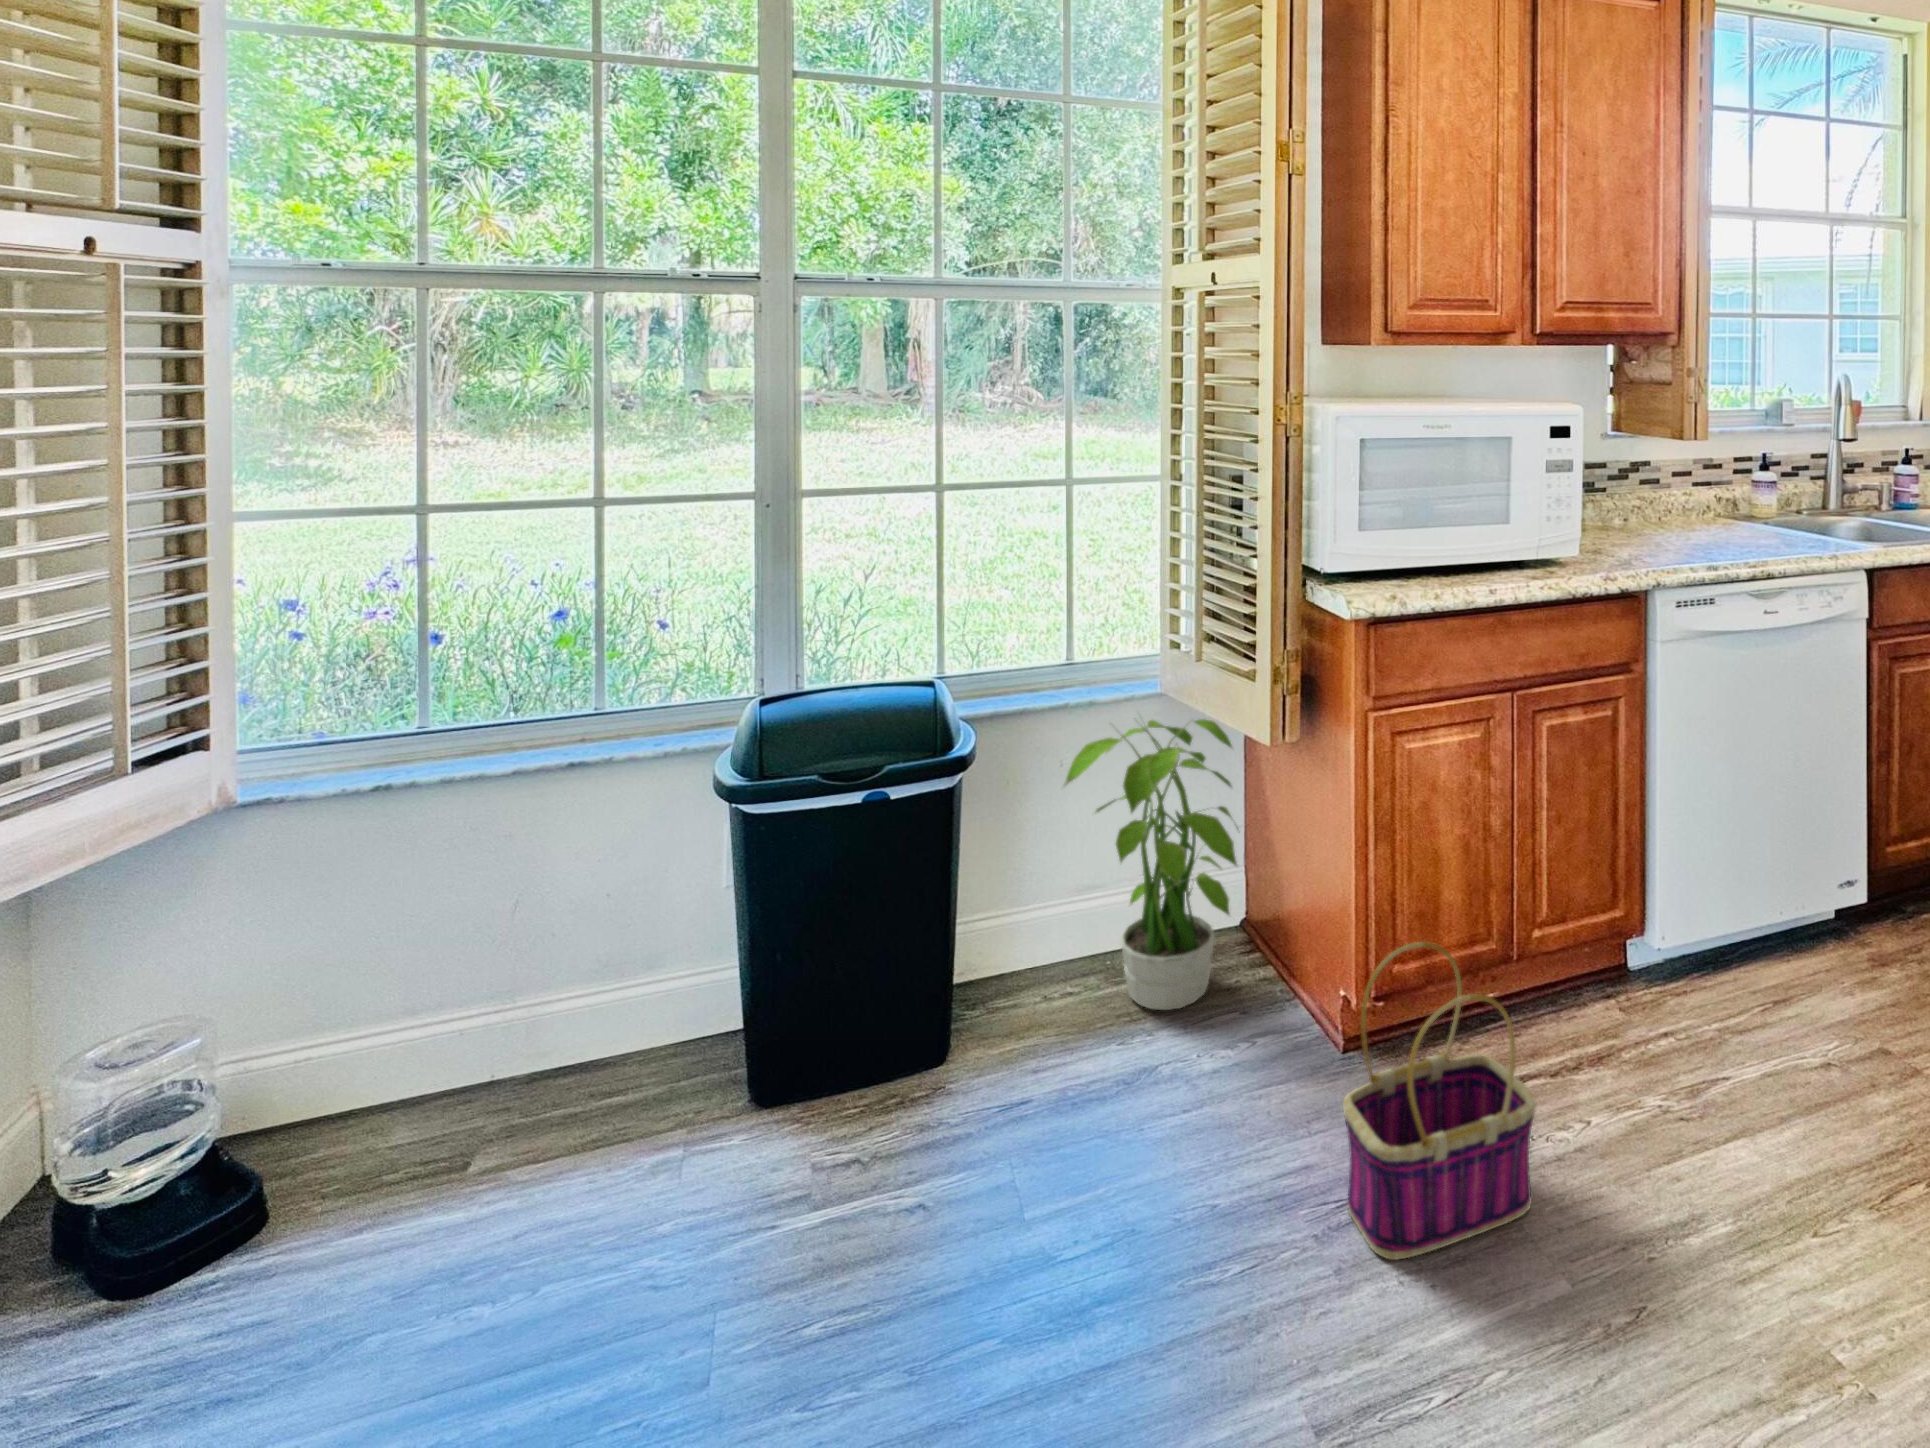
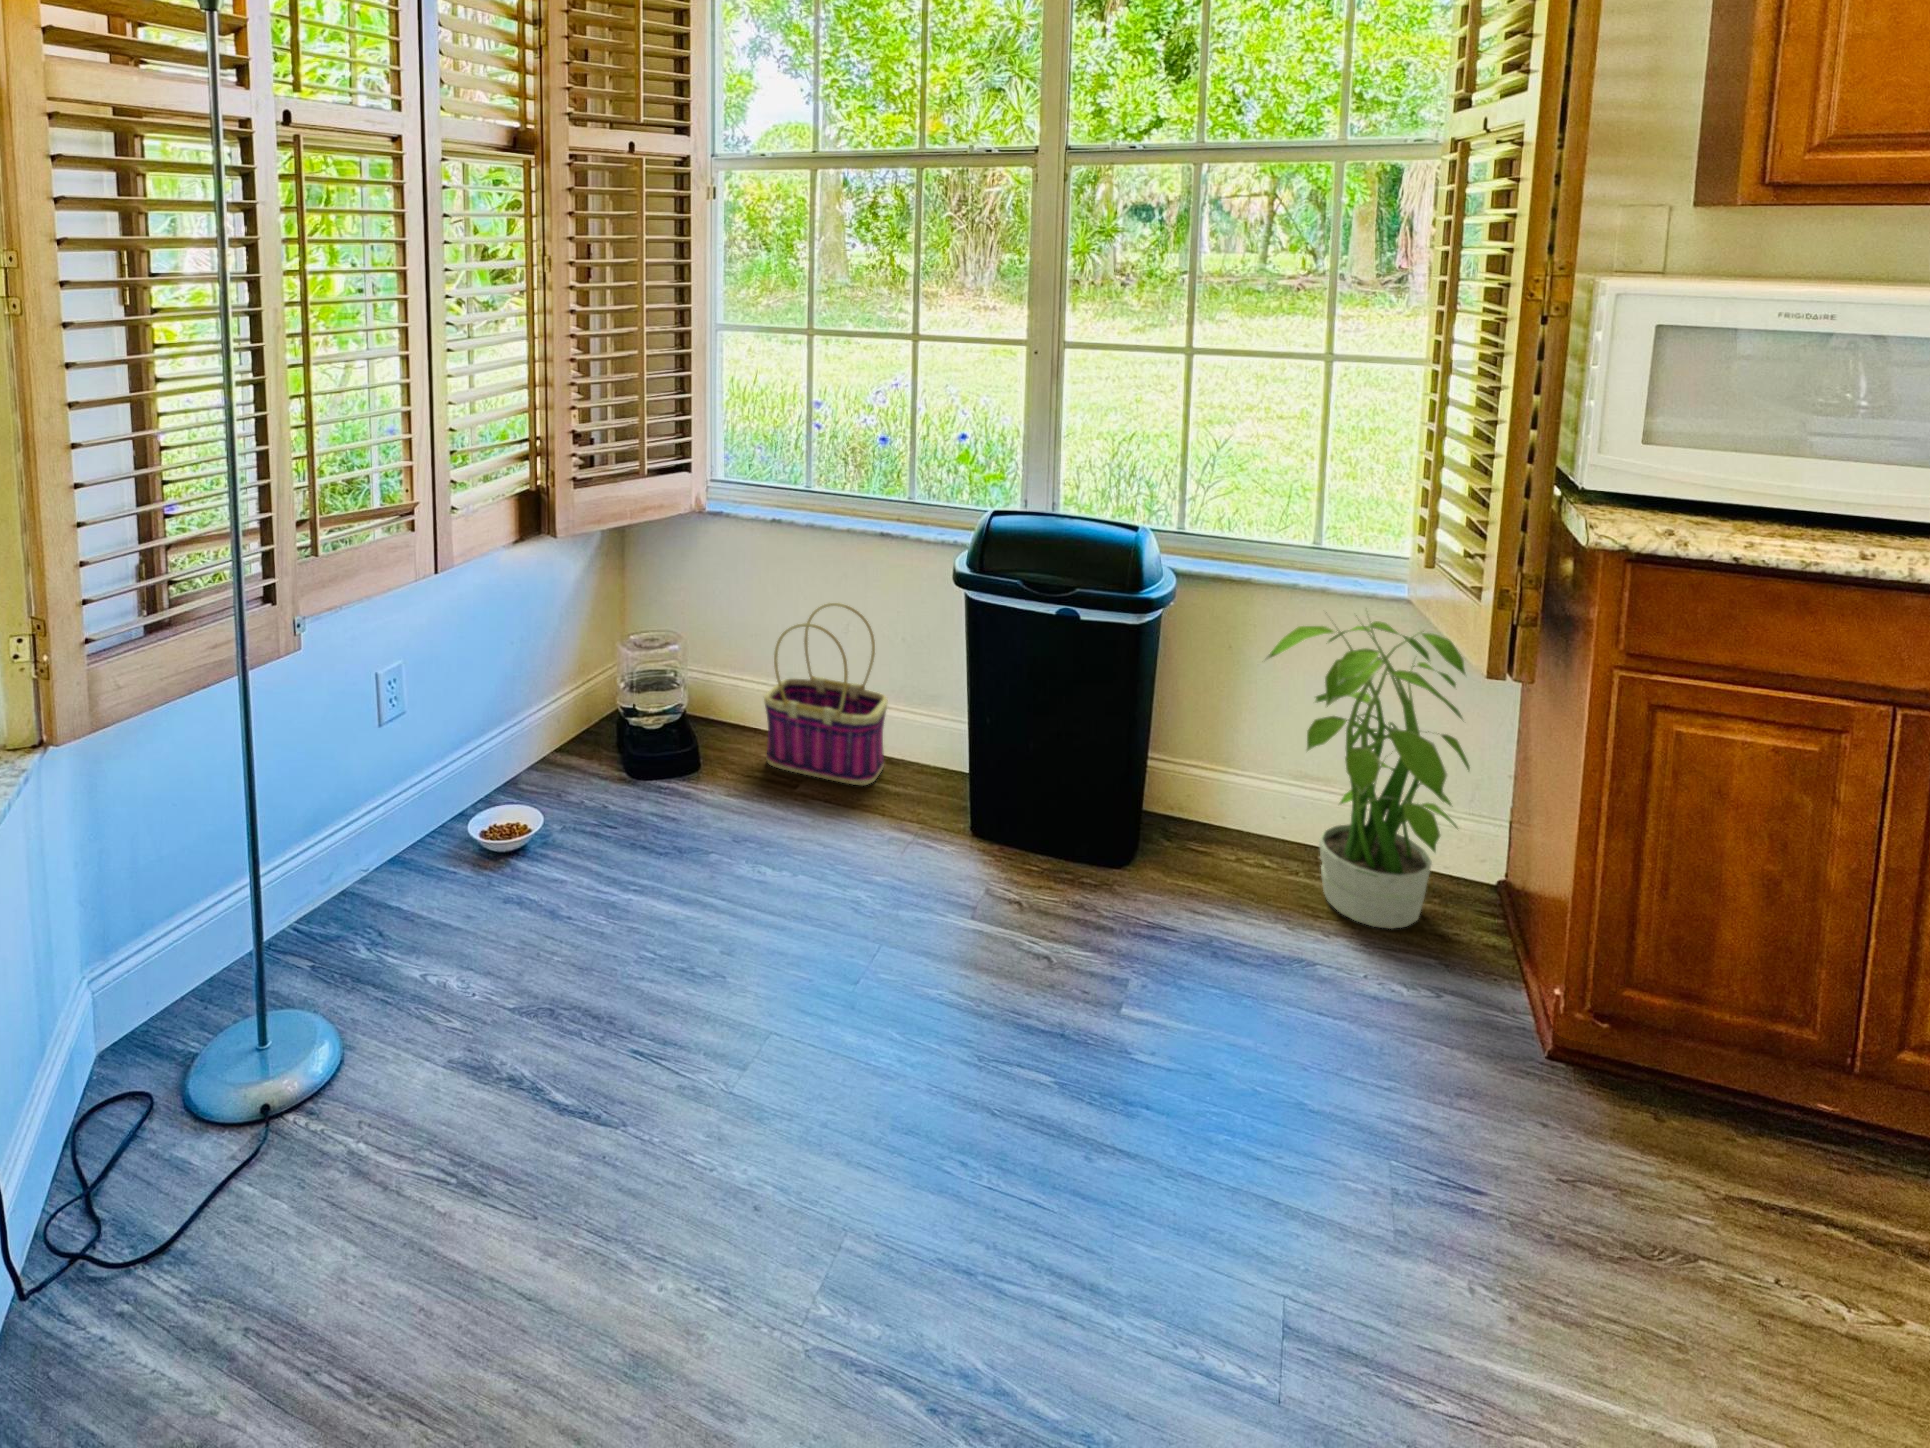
basket: present [1343,942,1536,1260] -> present [764,603,888,785]

